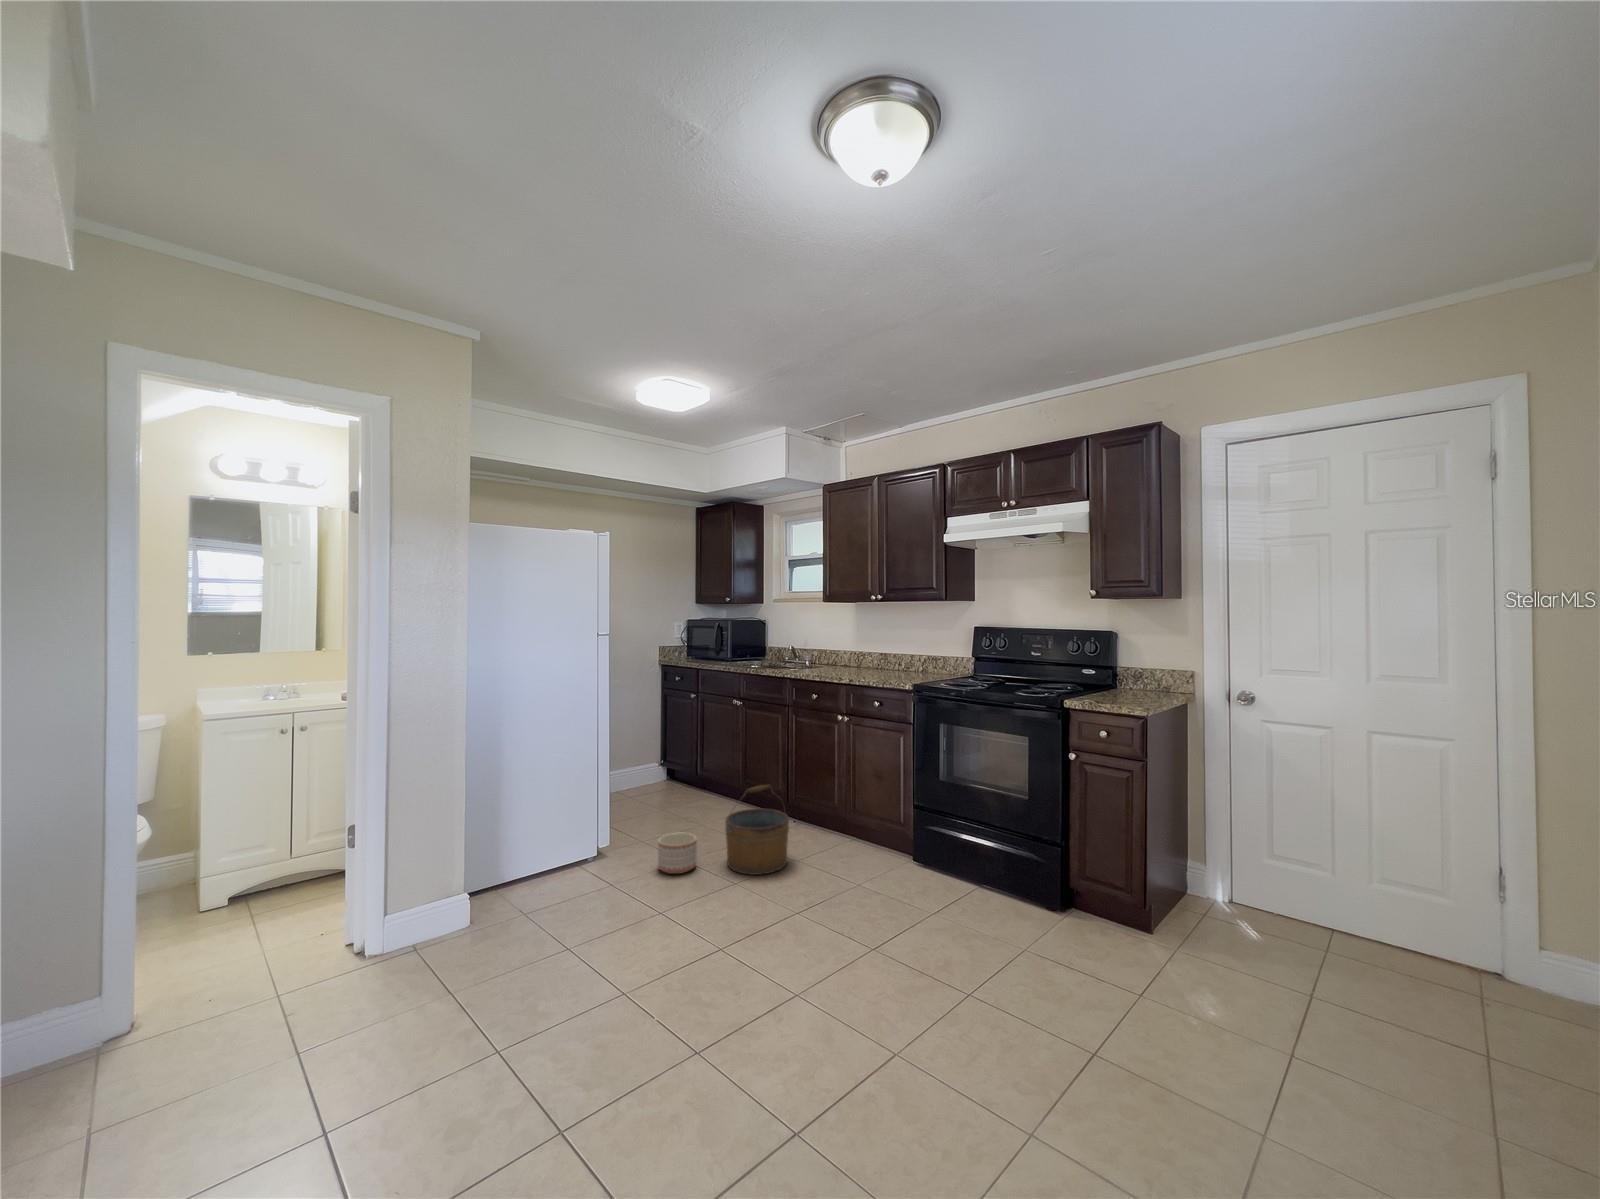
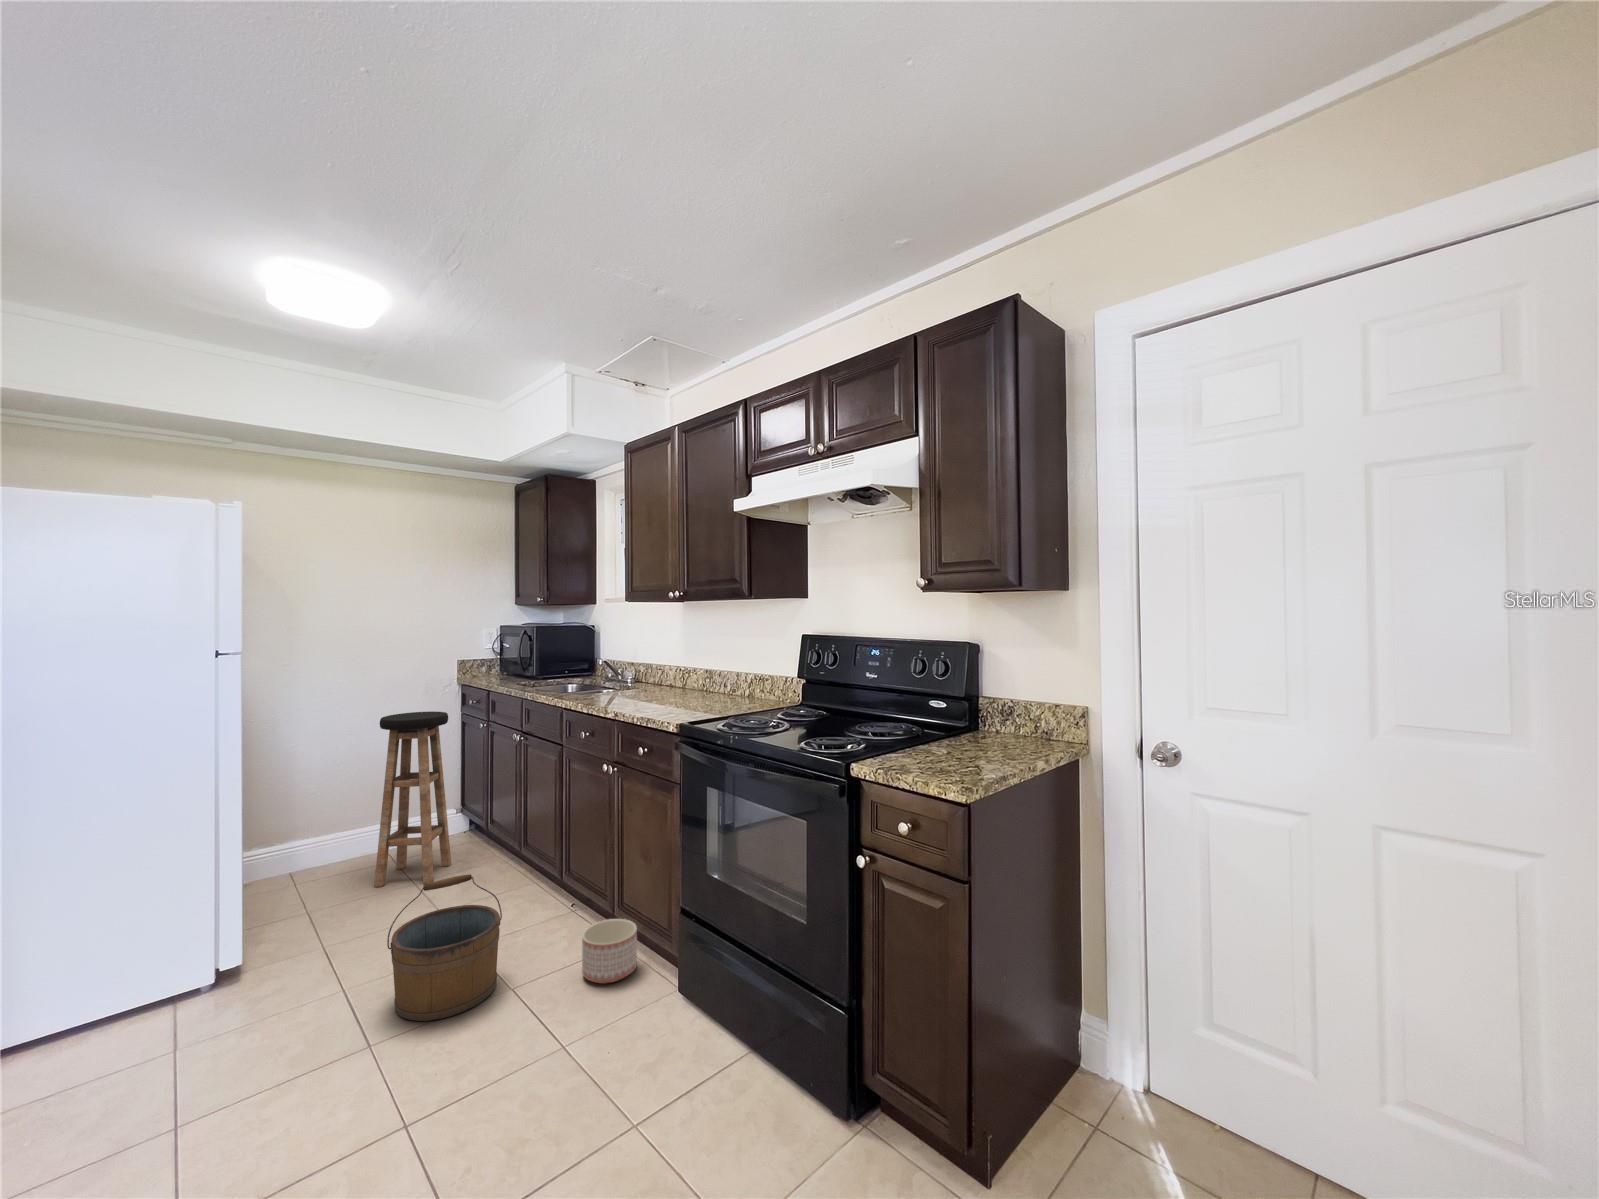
bar stool: none [635,684,680,811] -> present [374,711,451,887]
planter: present [658,832,697,874] -> present [582,919,637,984]

